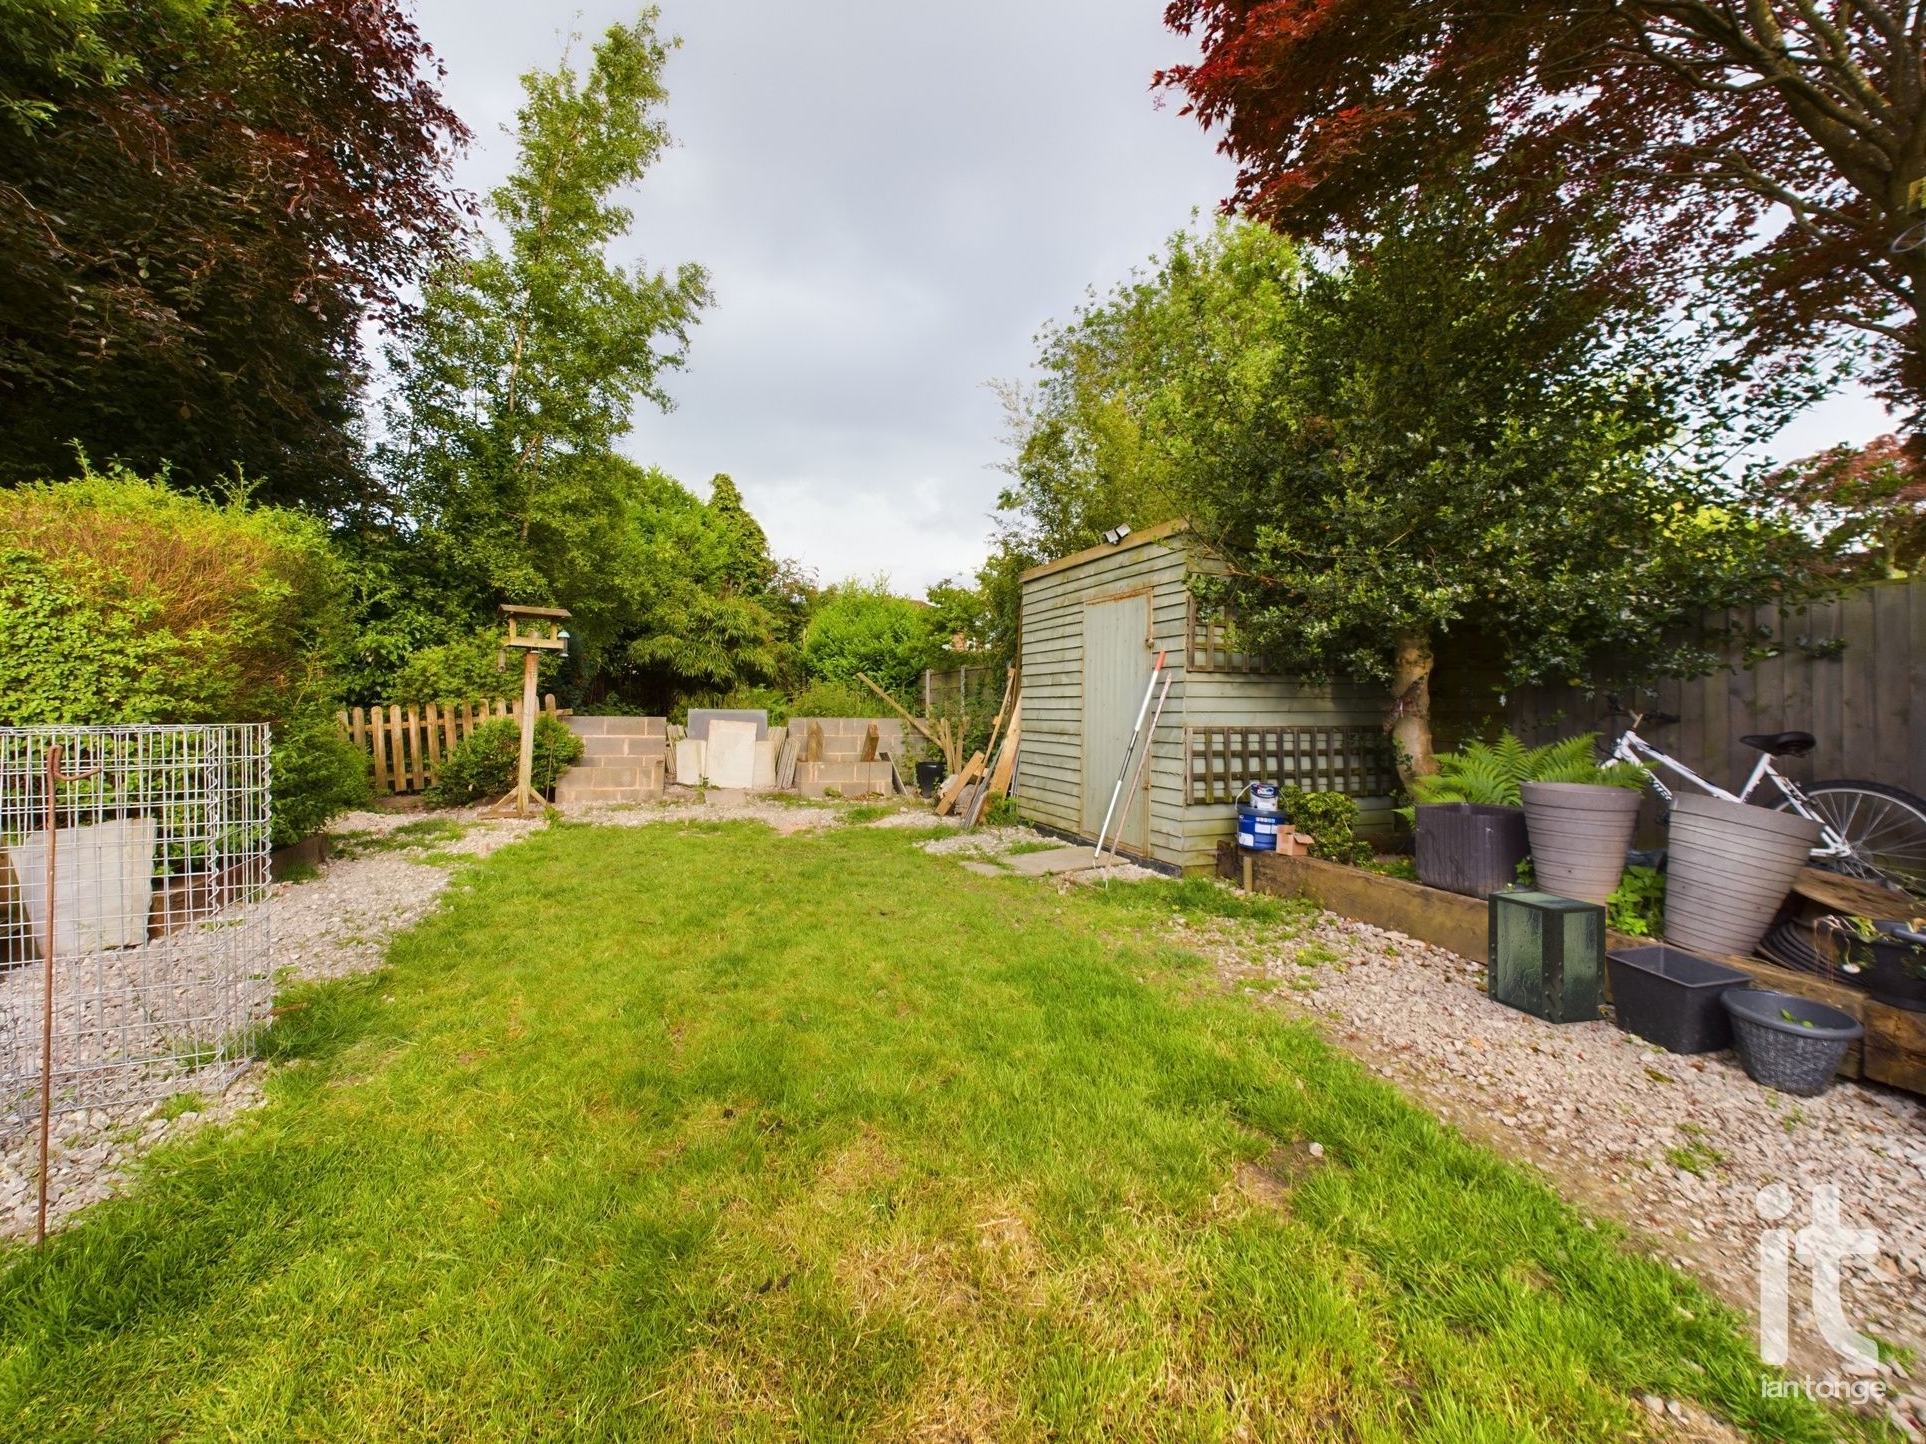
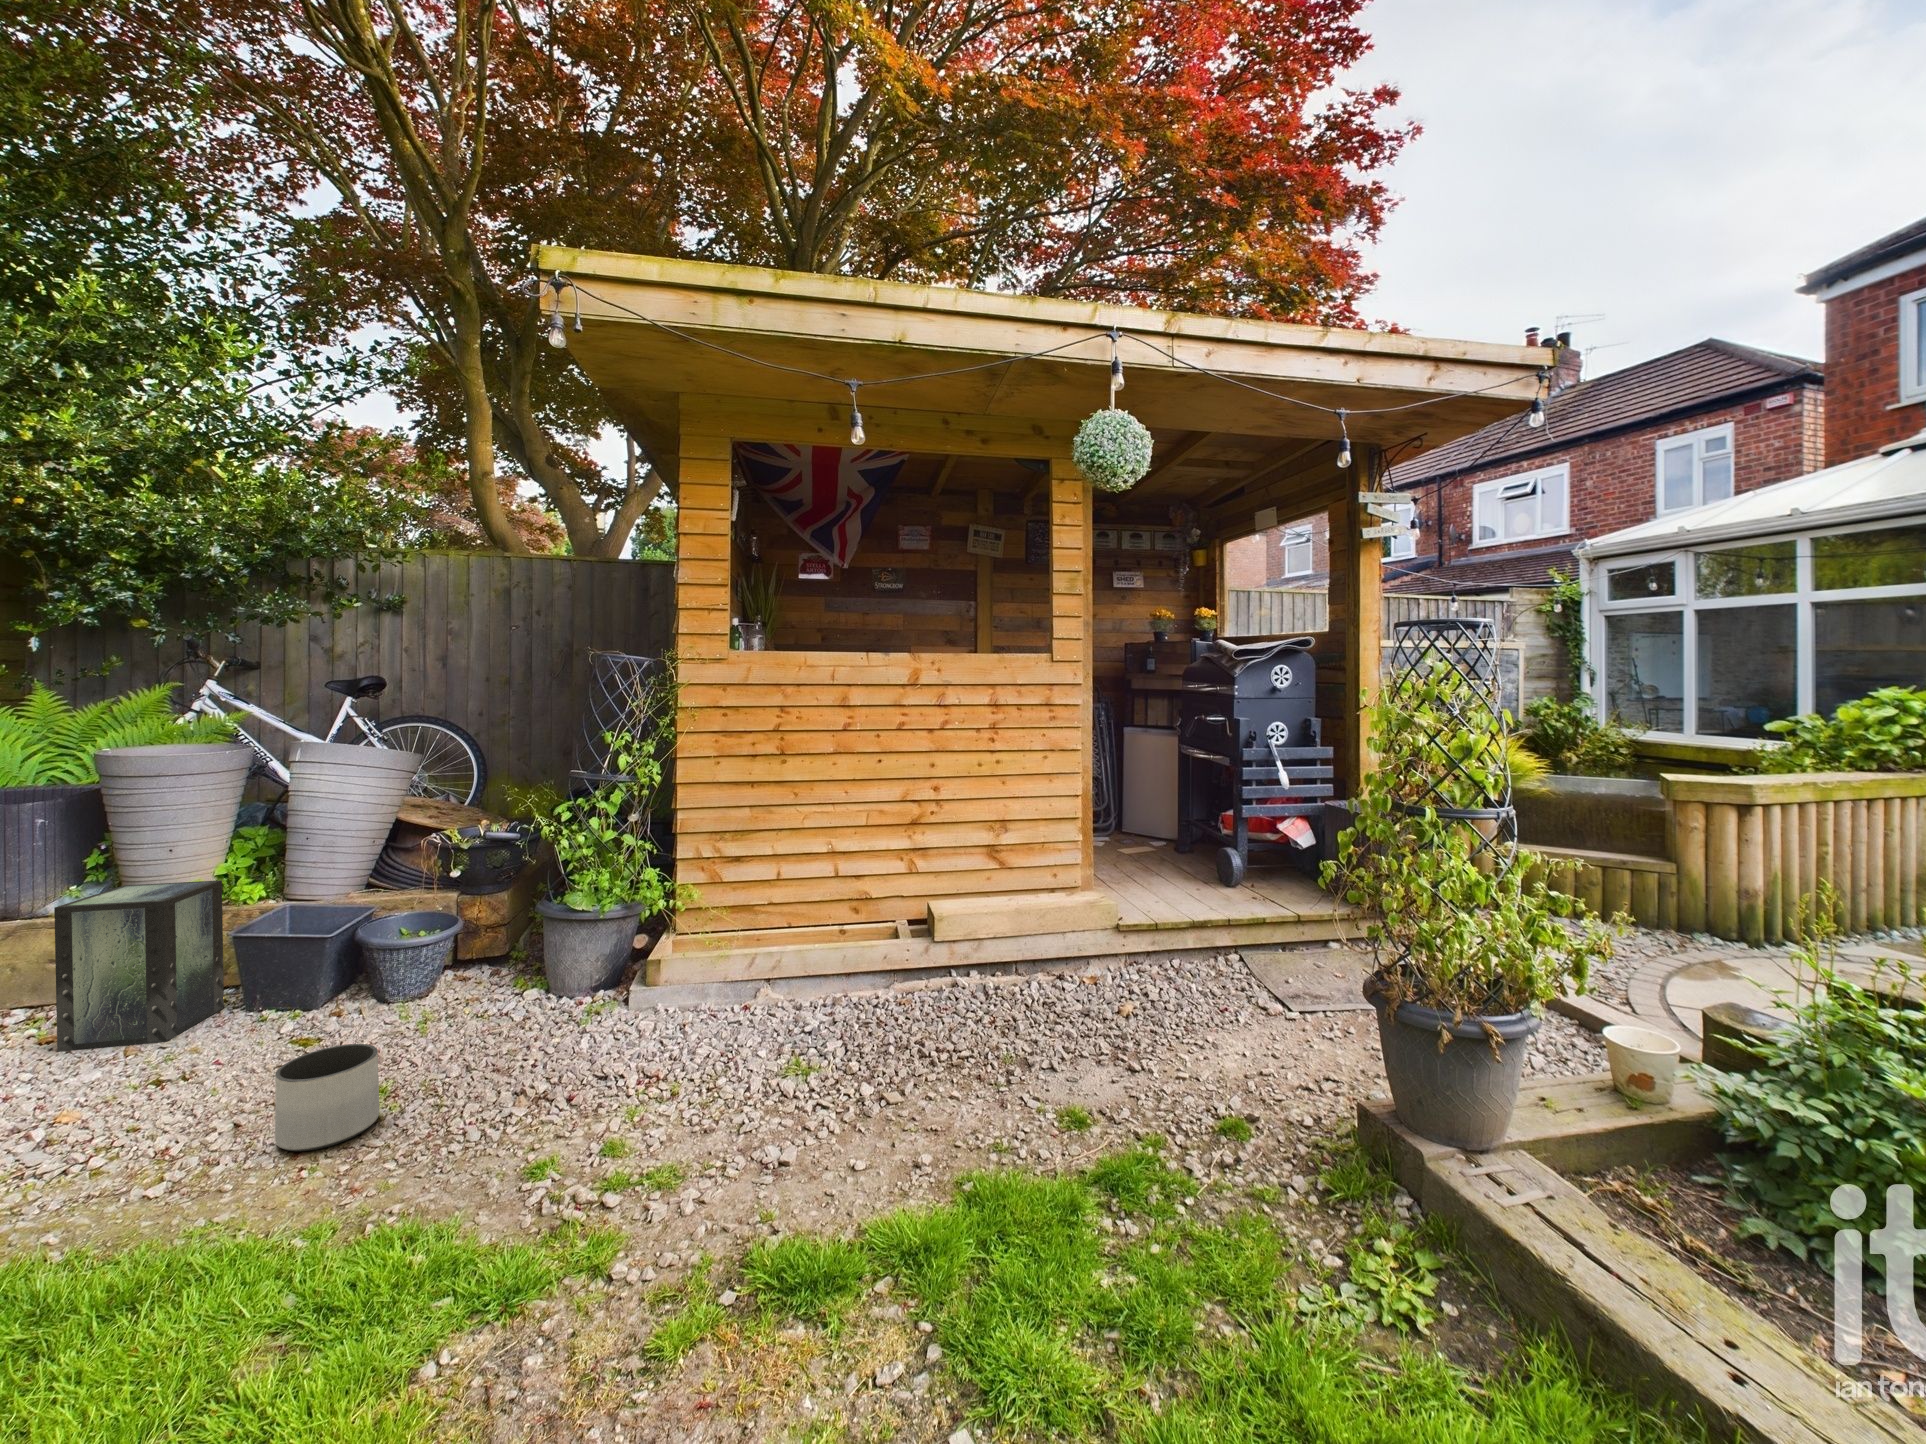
planter: none [1599,1075,1701,1178] -> present [275,1044,379,1151]

